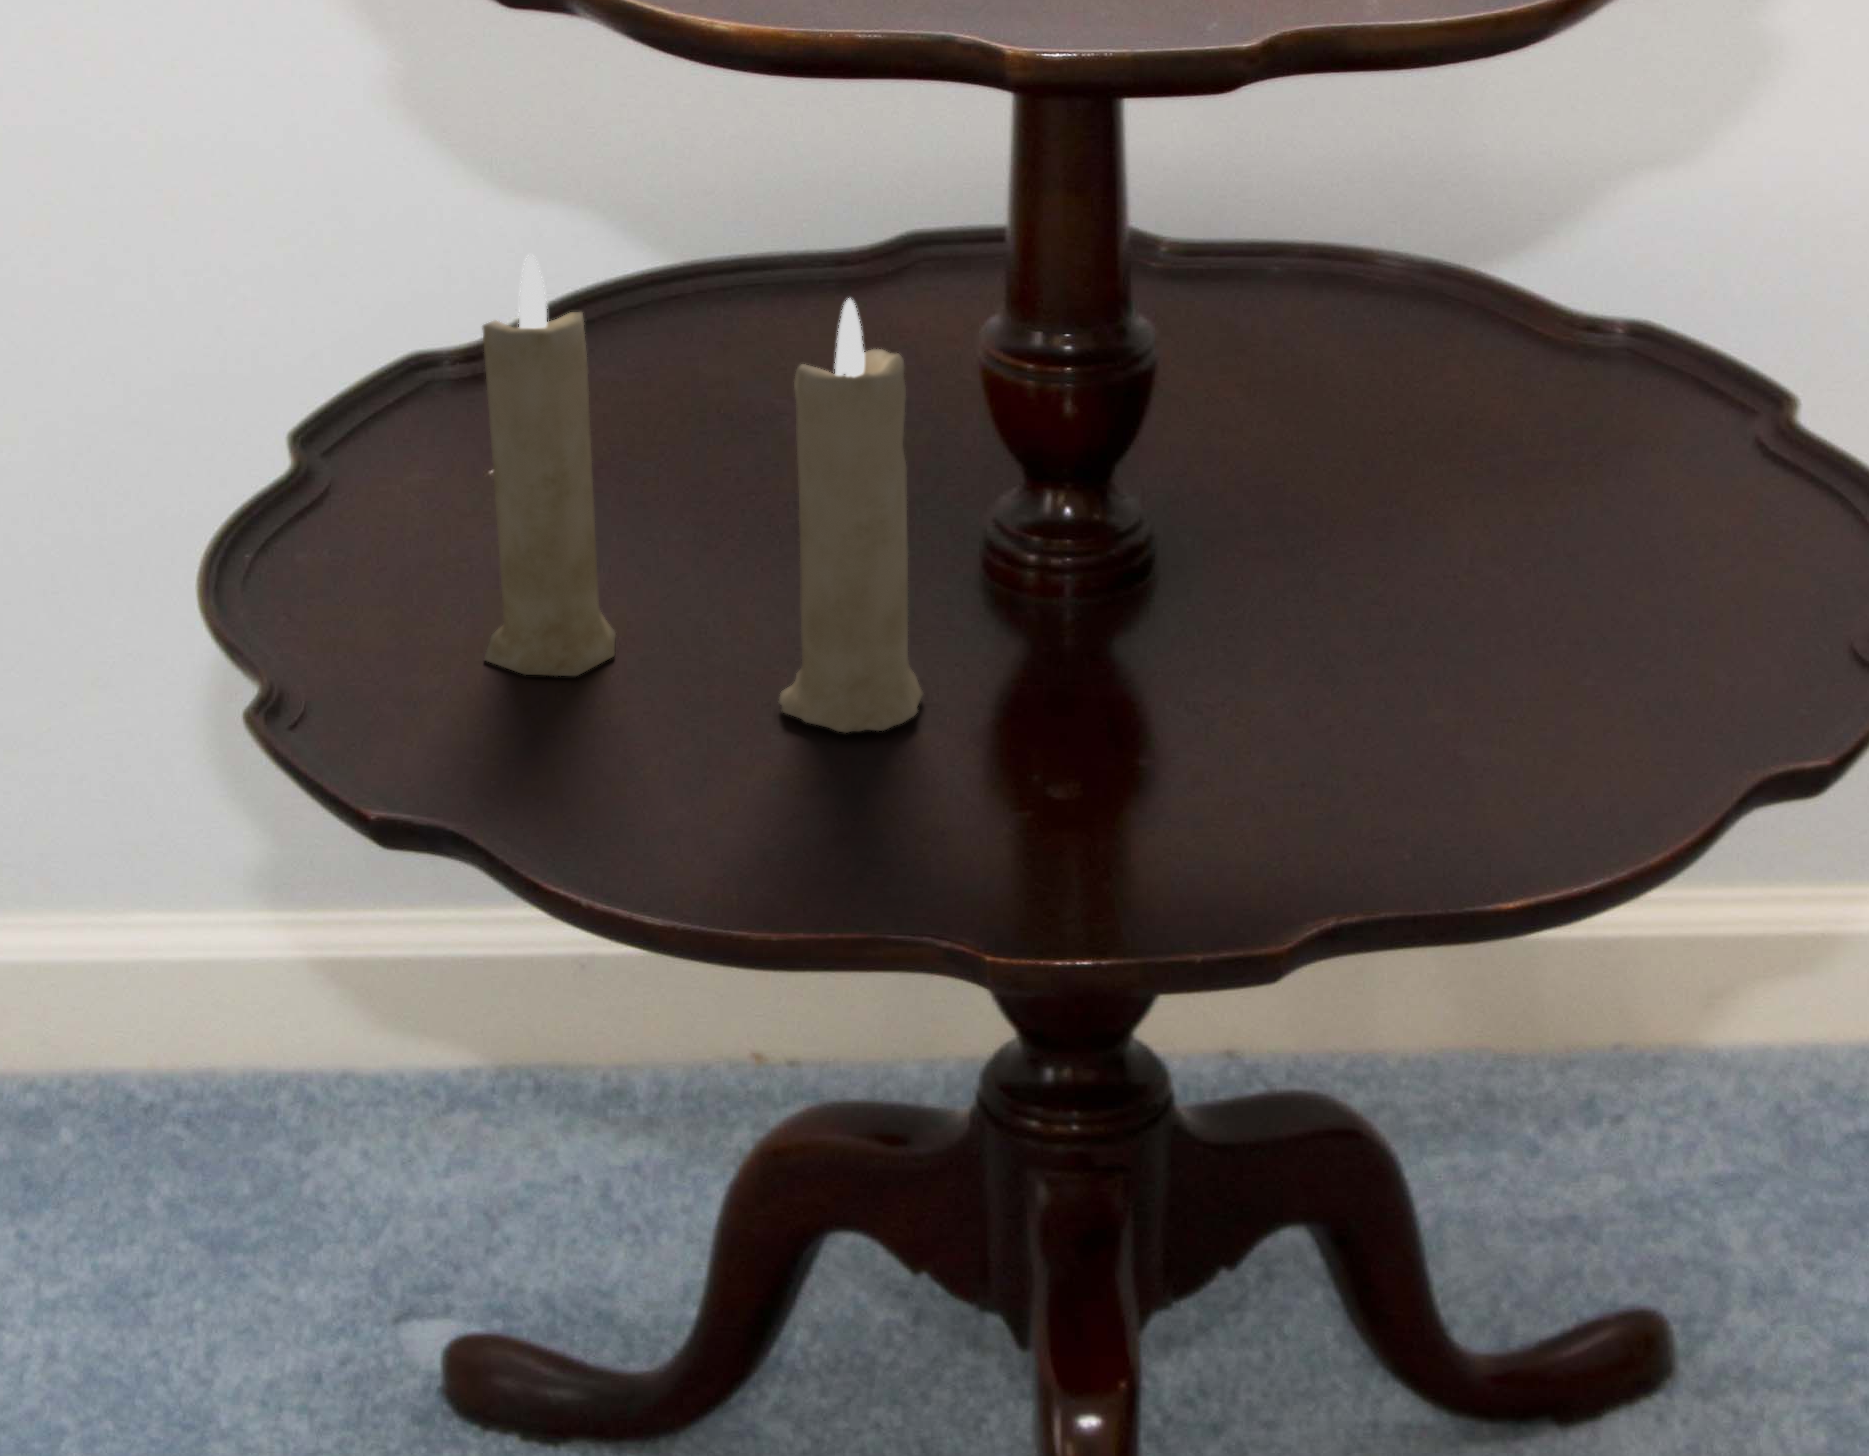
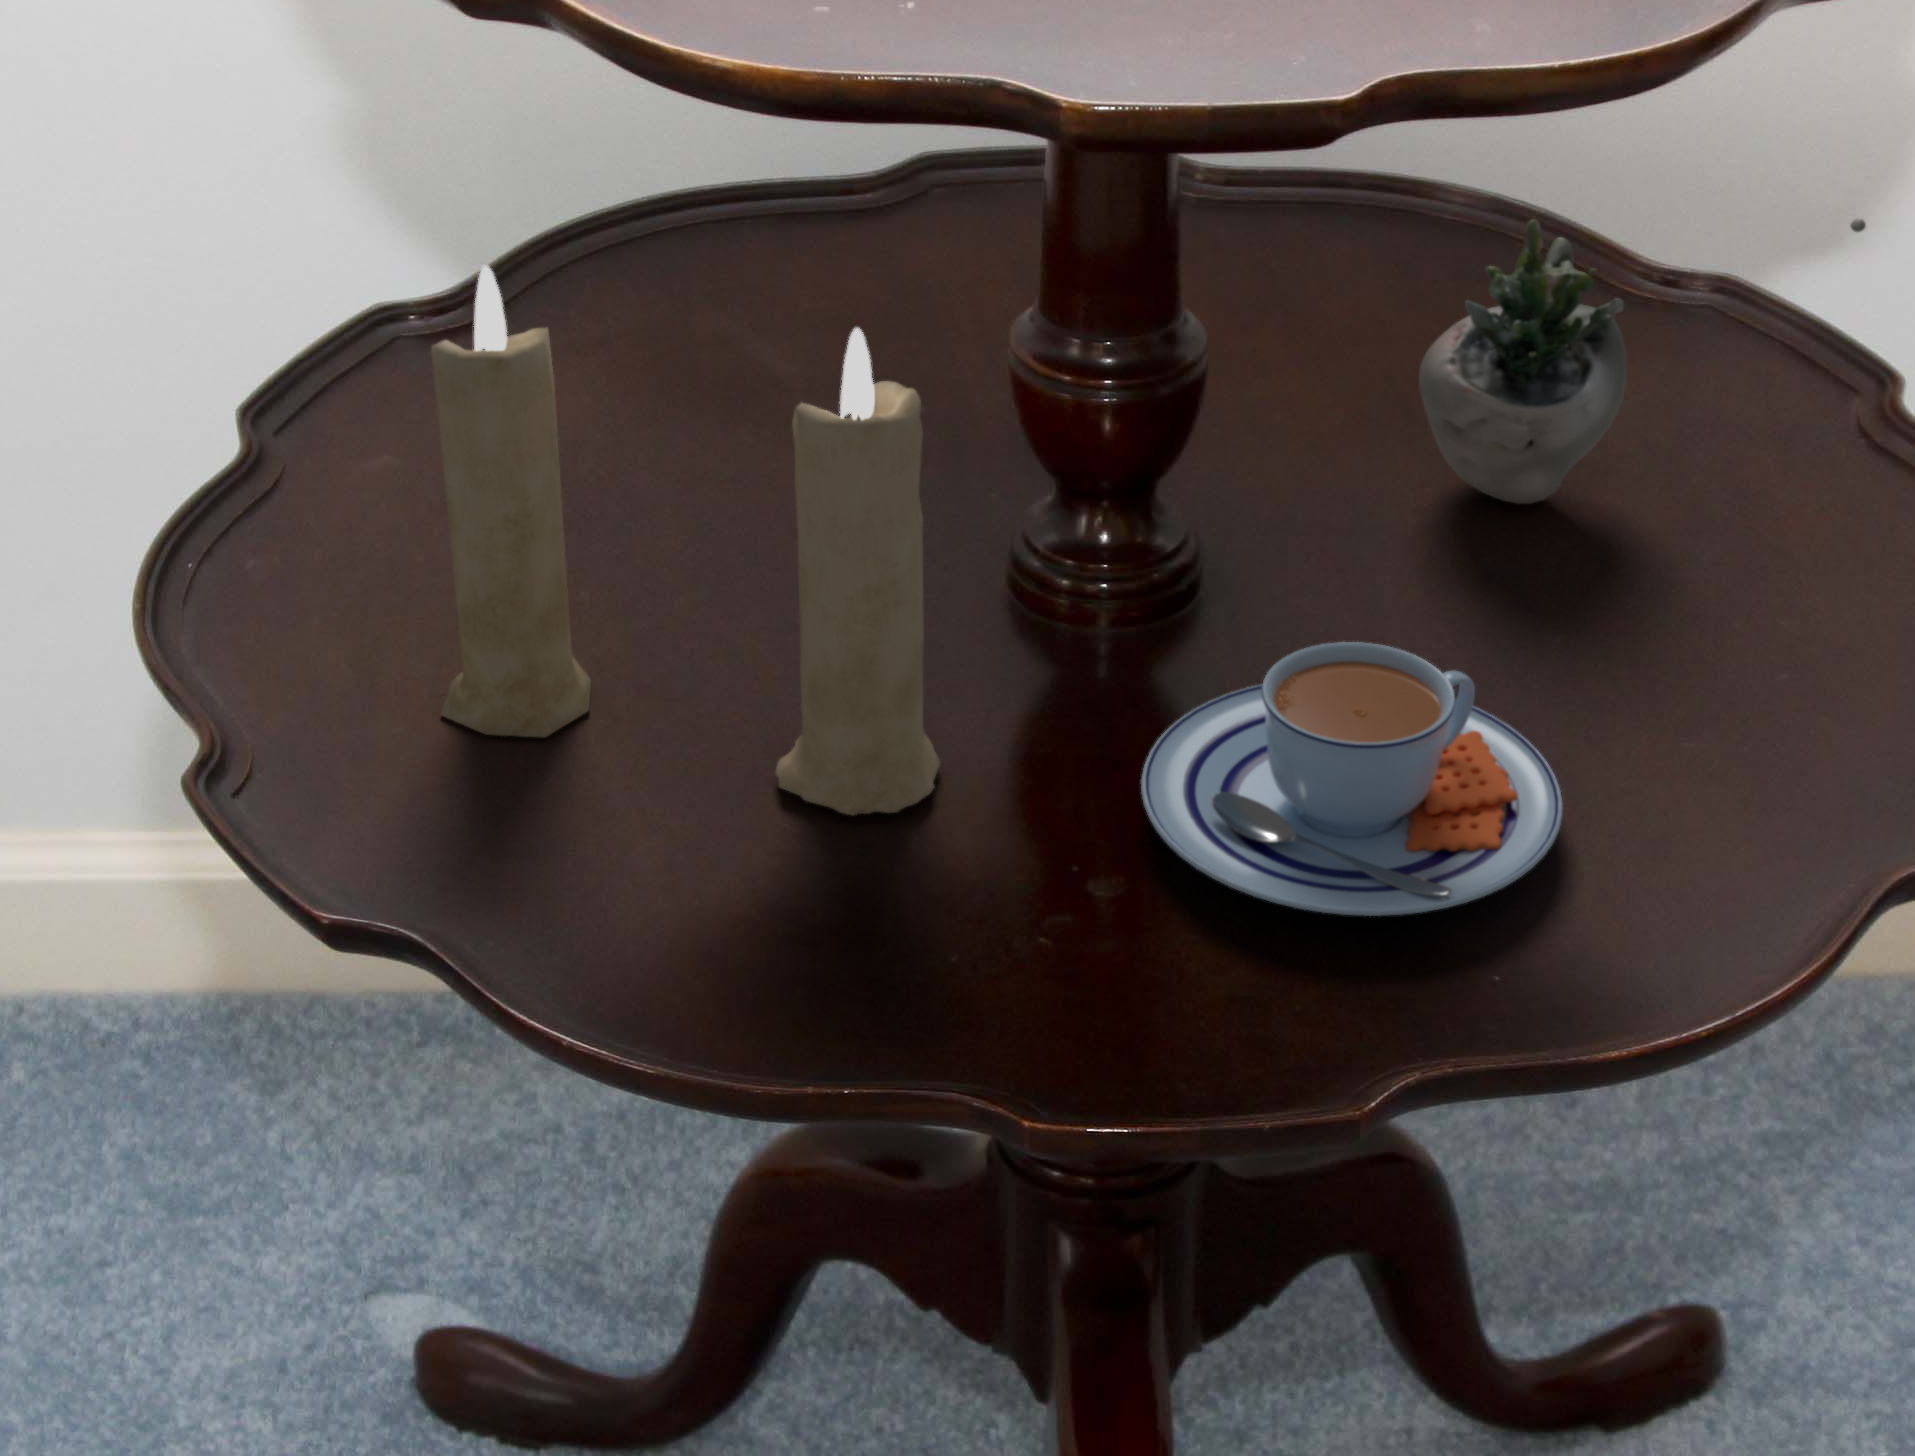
succulent plant: none [1349,230,1733,493] -> present [1419,219,1866,504]
teacup: none [1098,582,1465,801] -> present [1141,642,1563,916]

